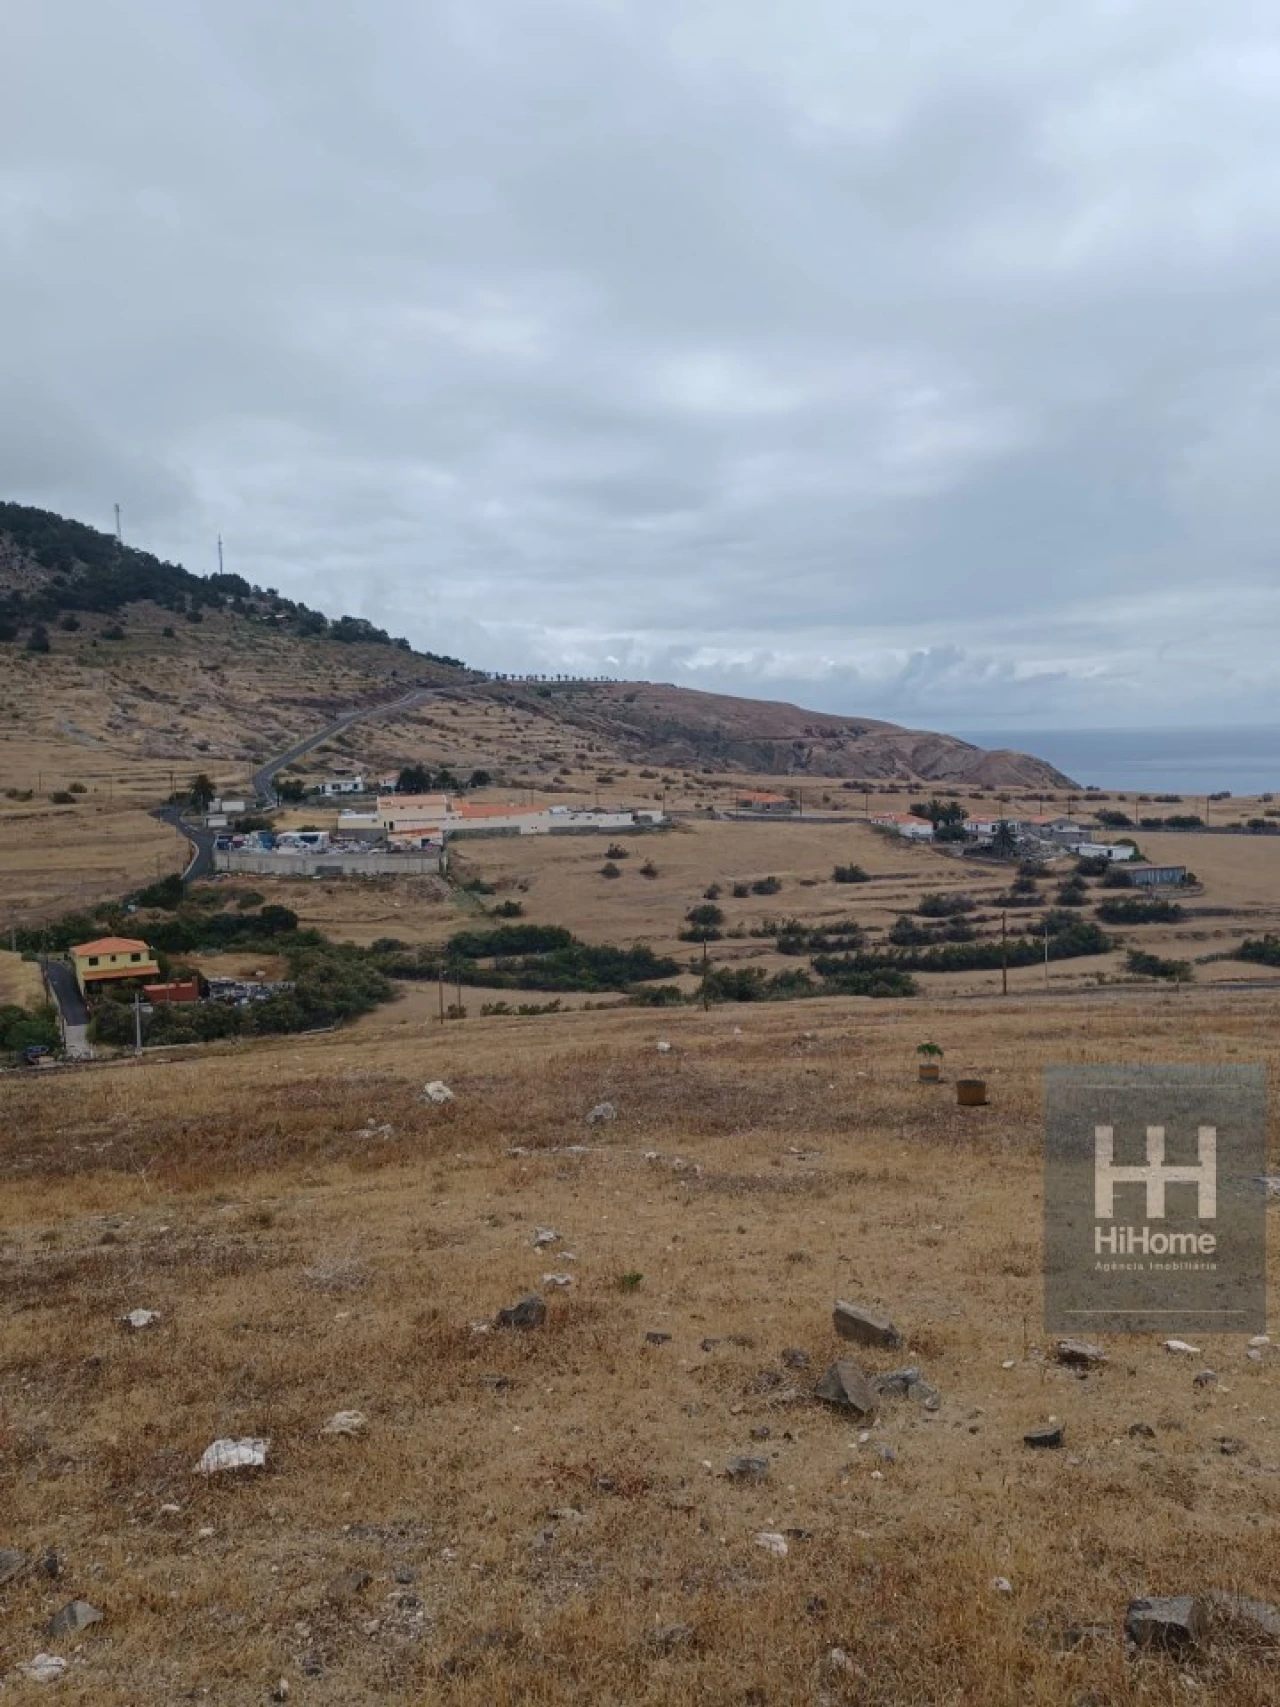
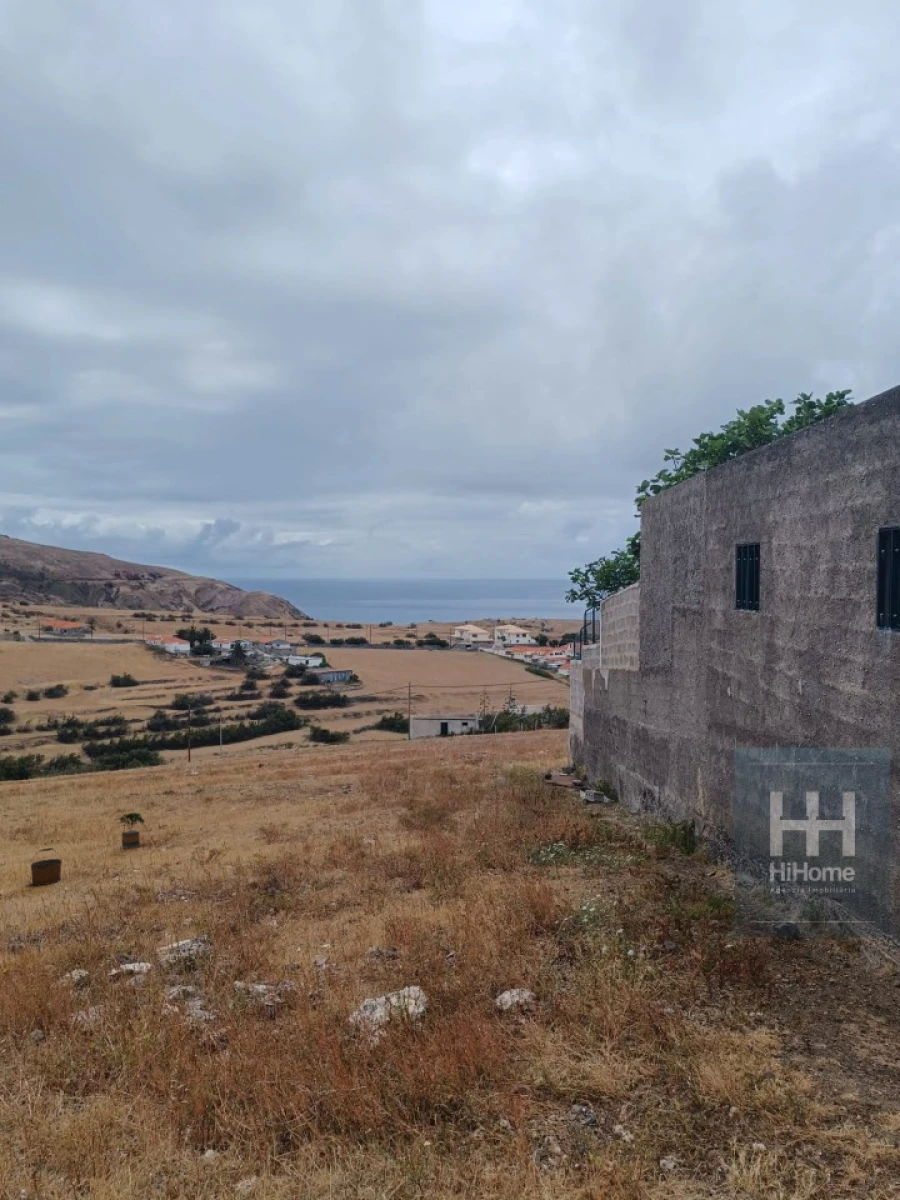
bucket: present [955,1067,986,1105] -> present [31,848,62,885]

